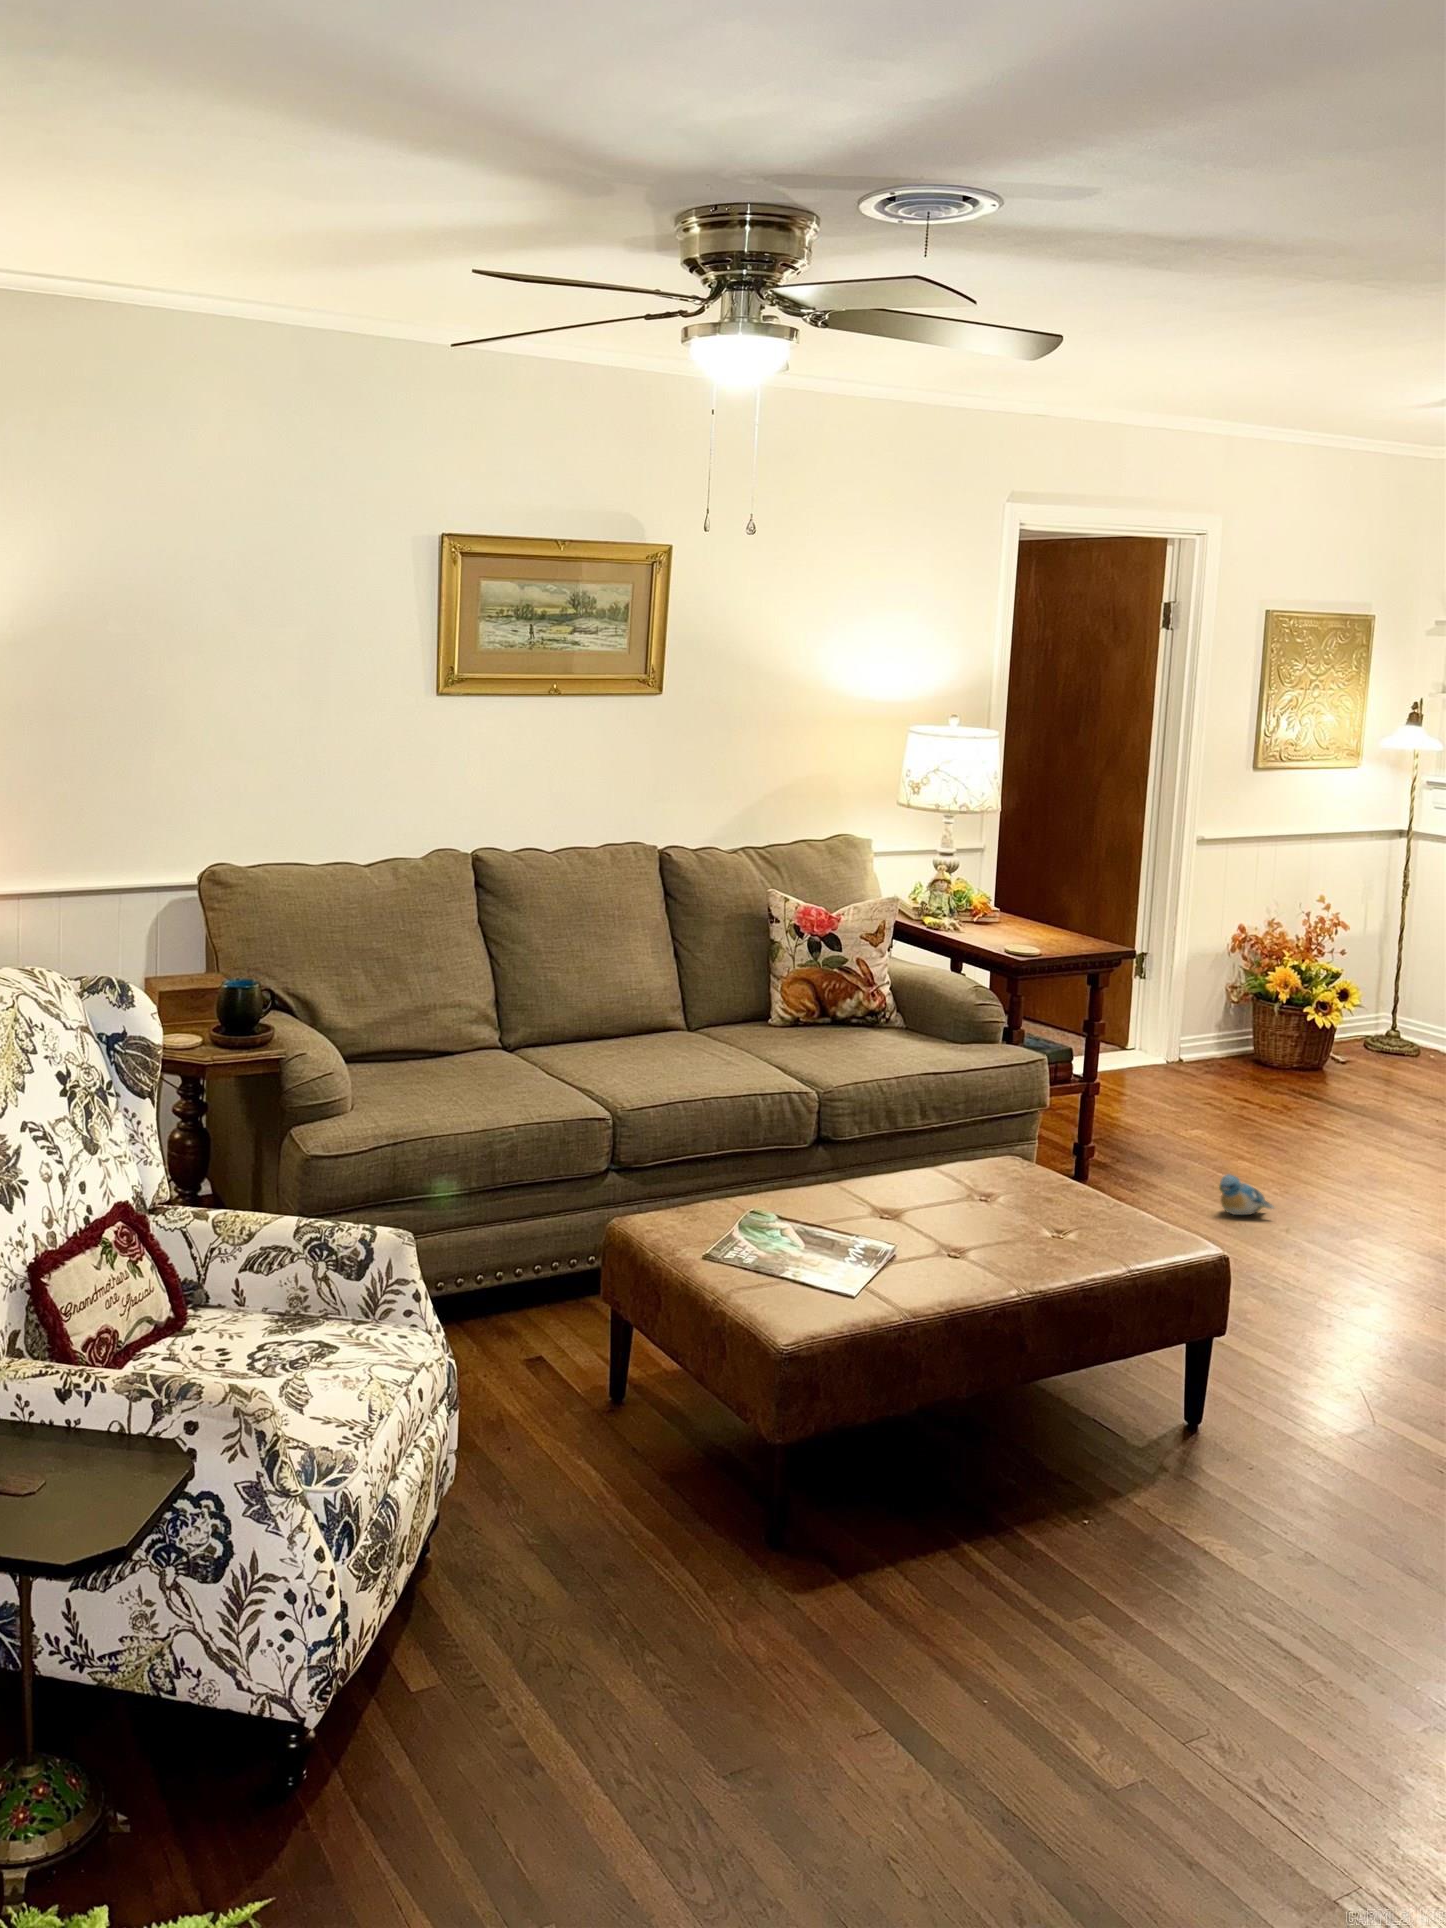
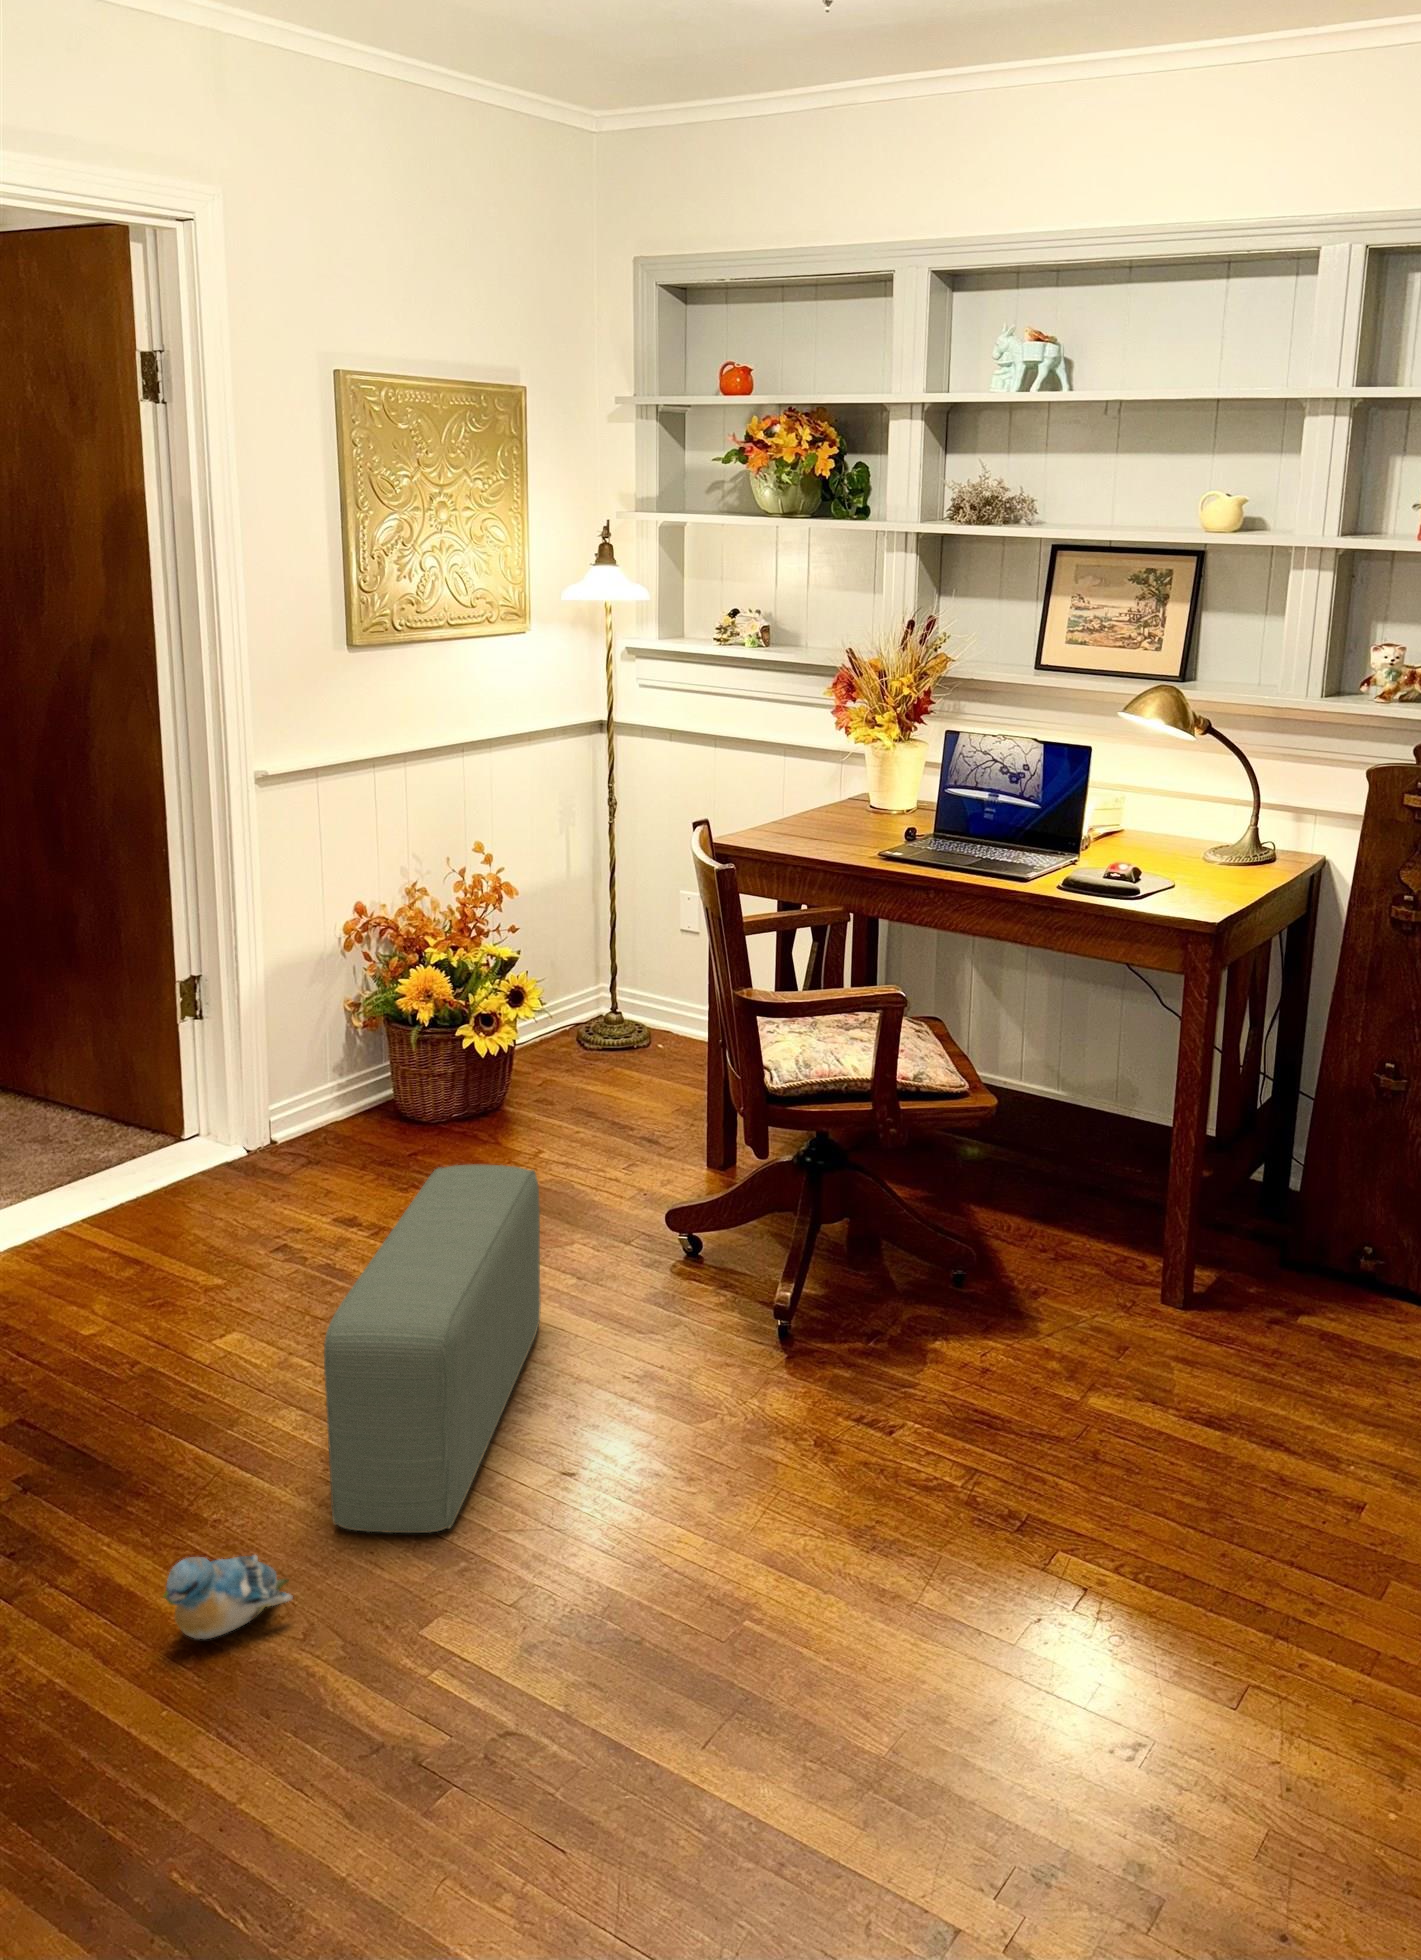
pouf: none [1282,1055,1384,1210] -> present [324,1164,541,1533]

